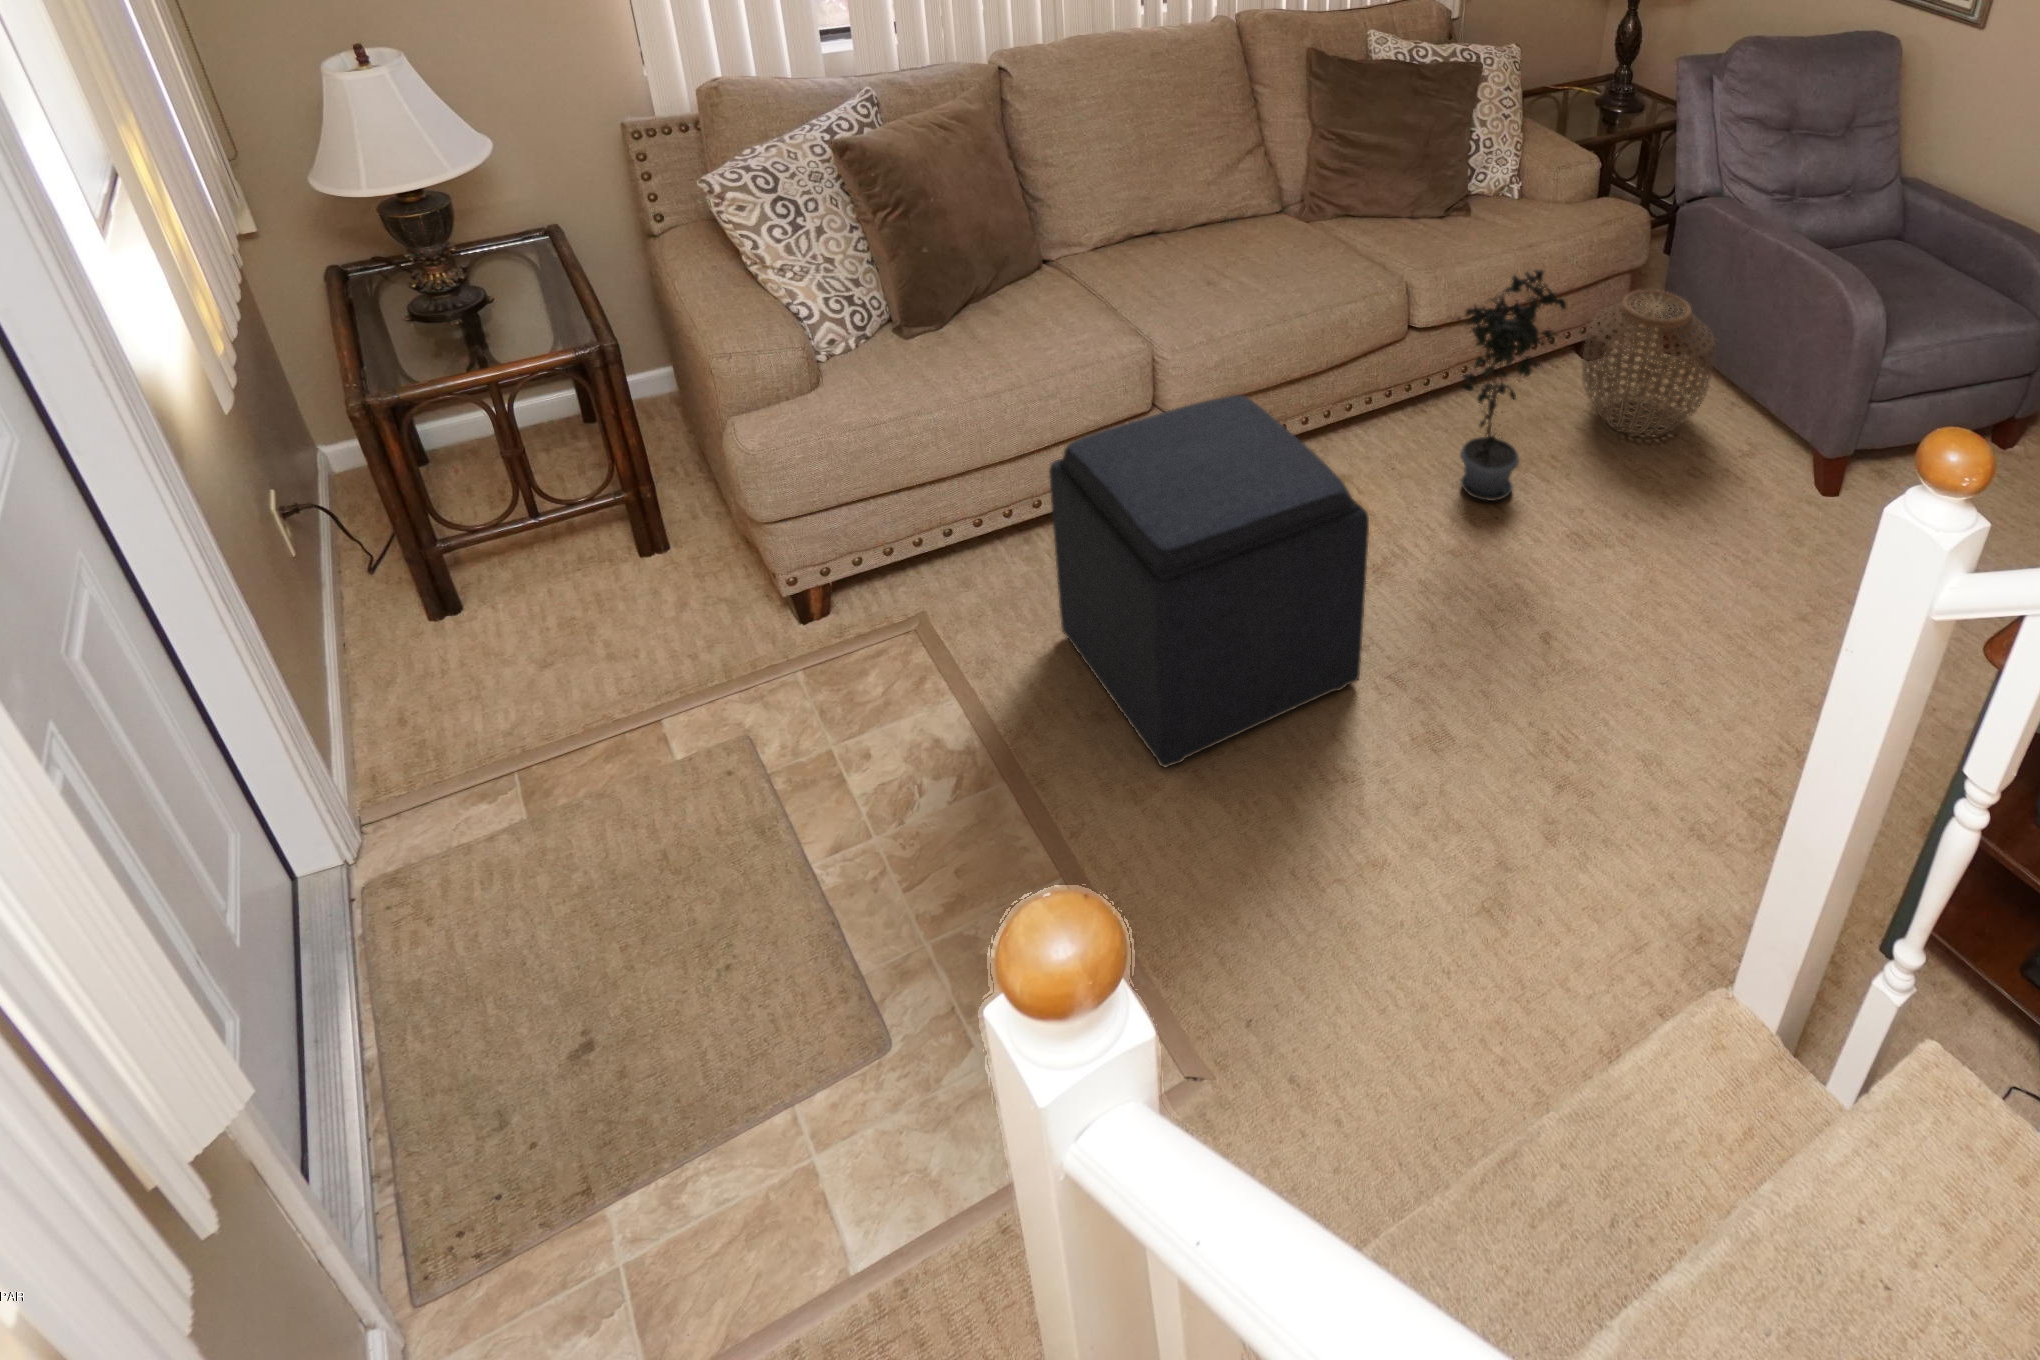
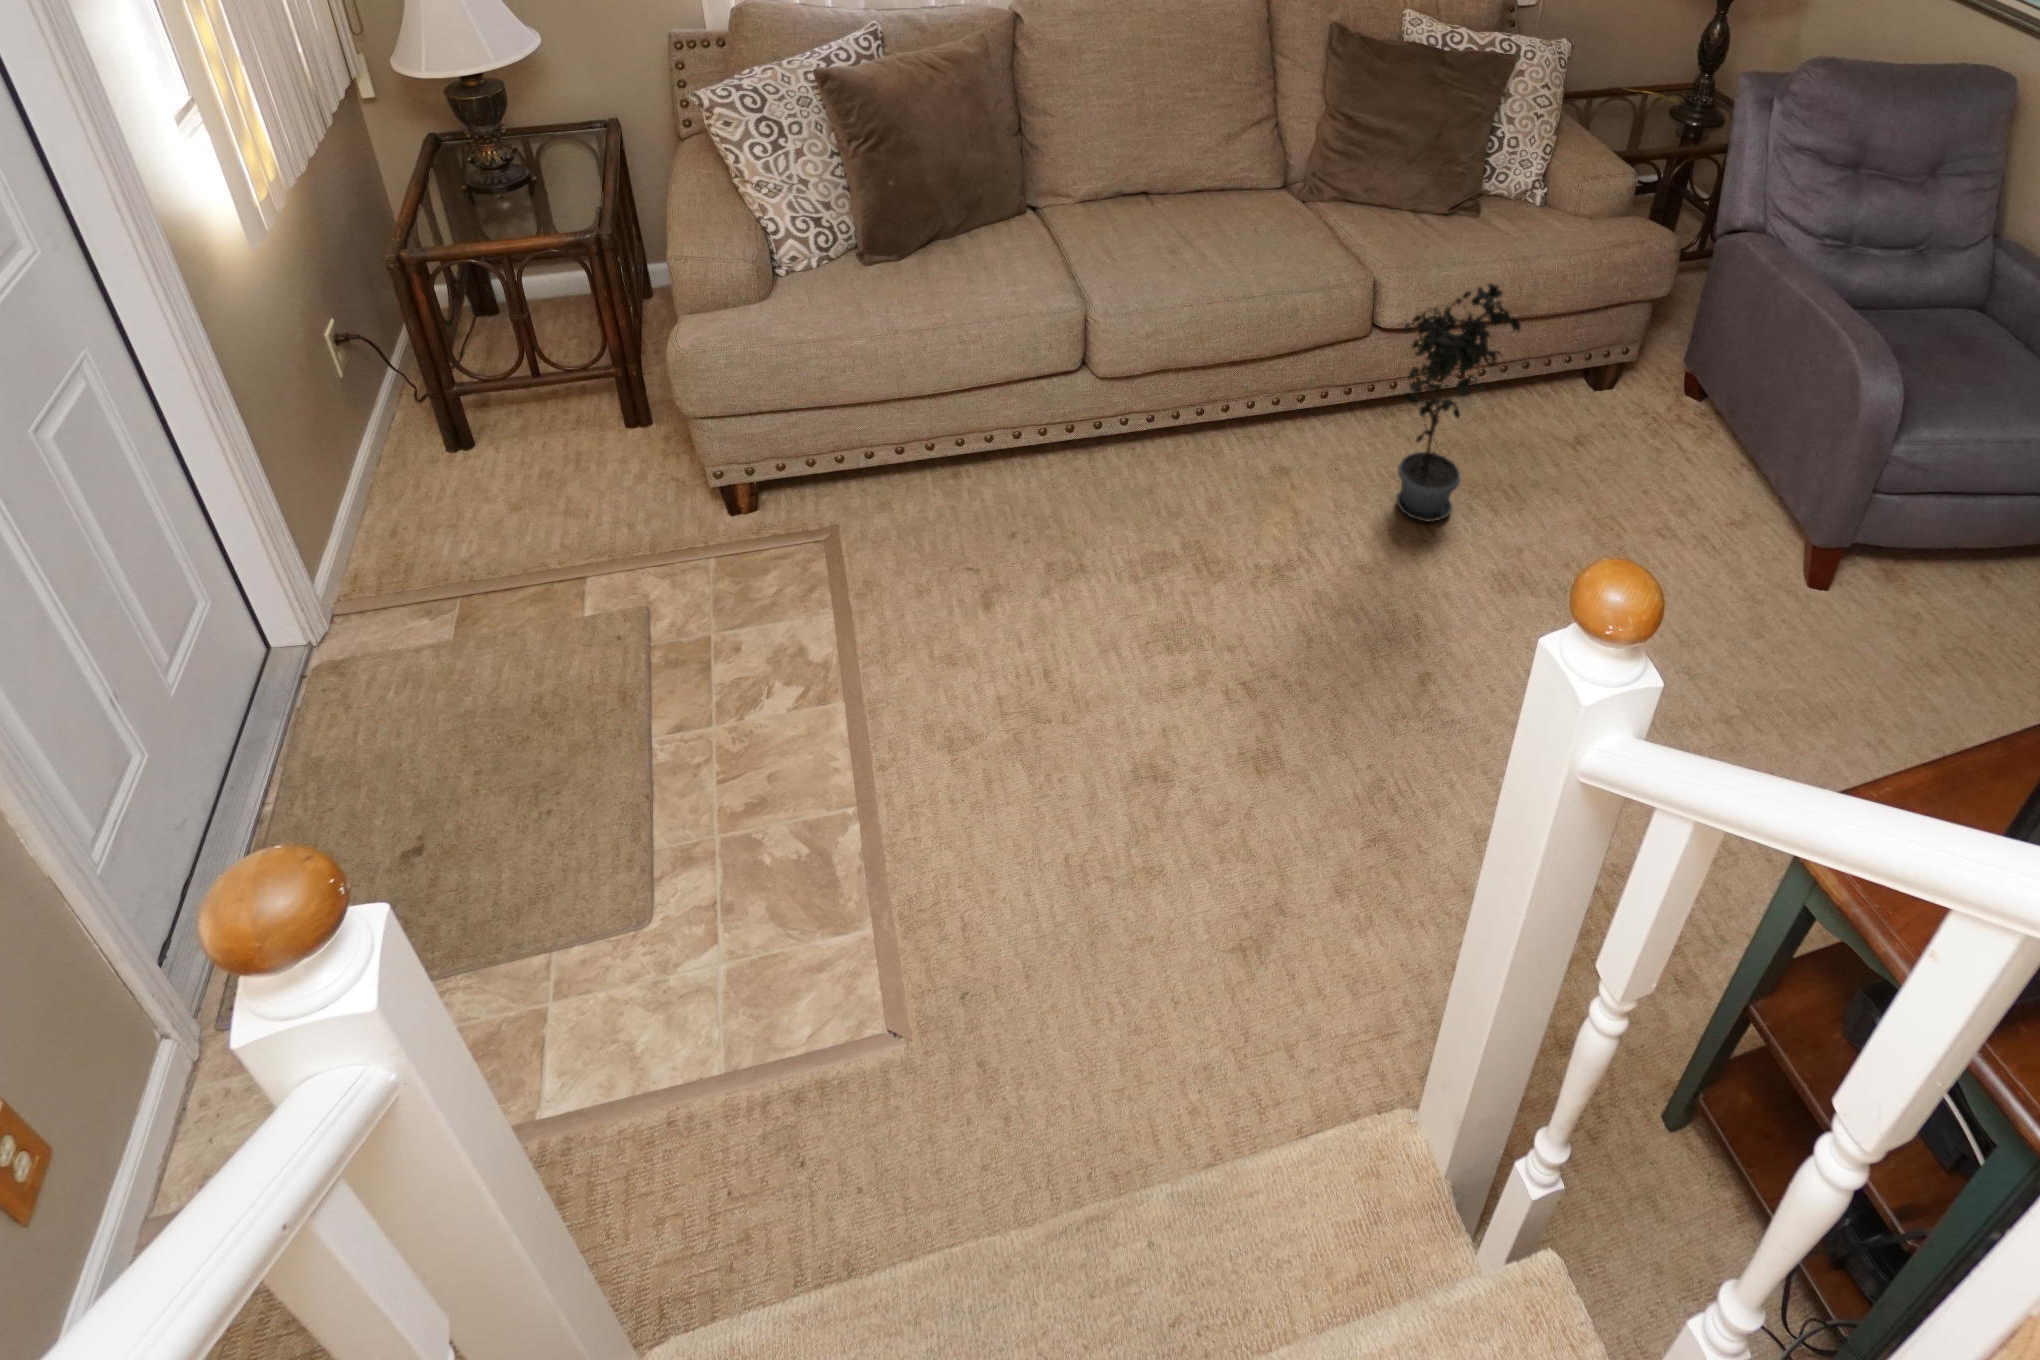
woven basket: present [1582,290,1716,437] -> none [1563,322,1717,484]
ottoman: present [1049,395,1369,767] -> none [939,368,1223,725]

